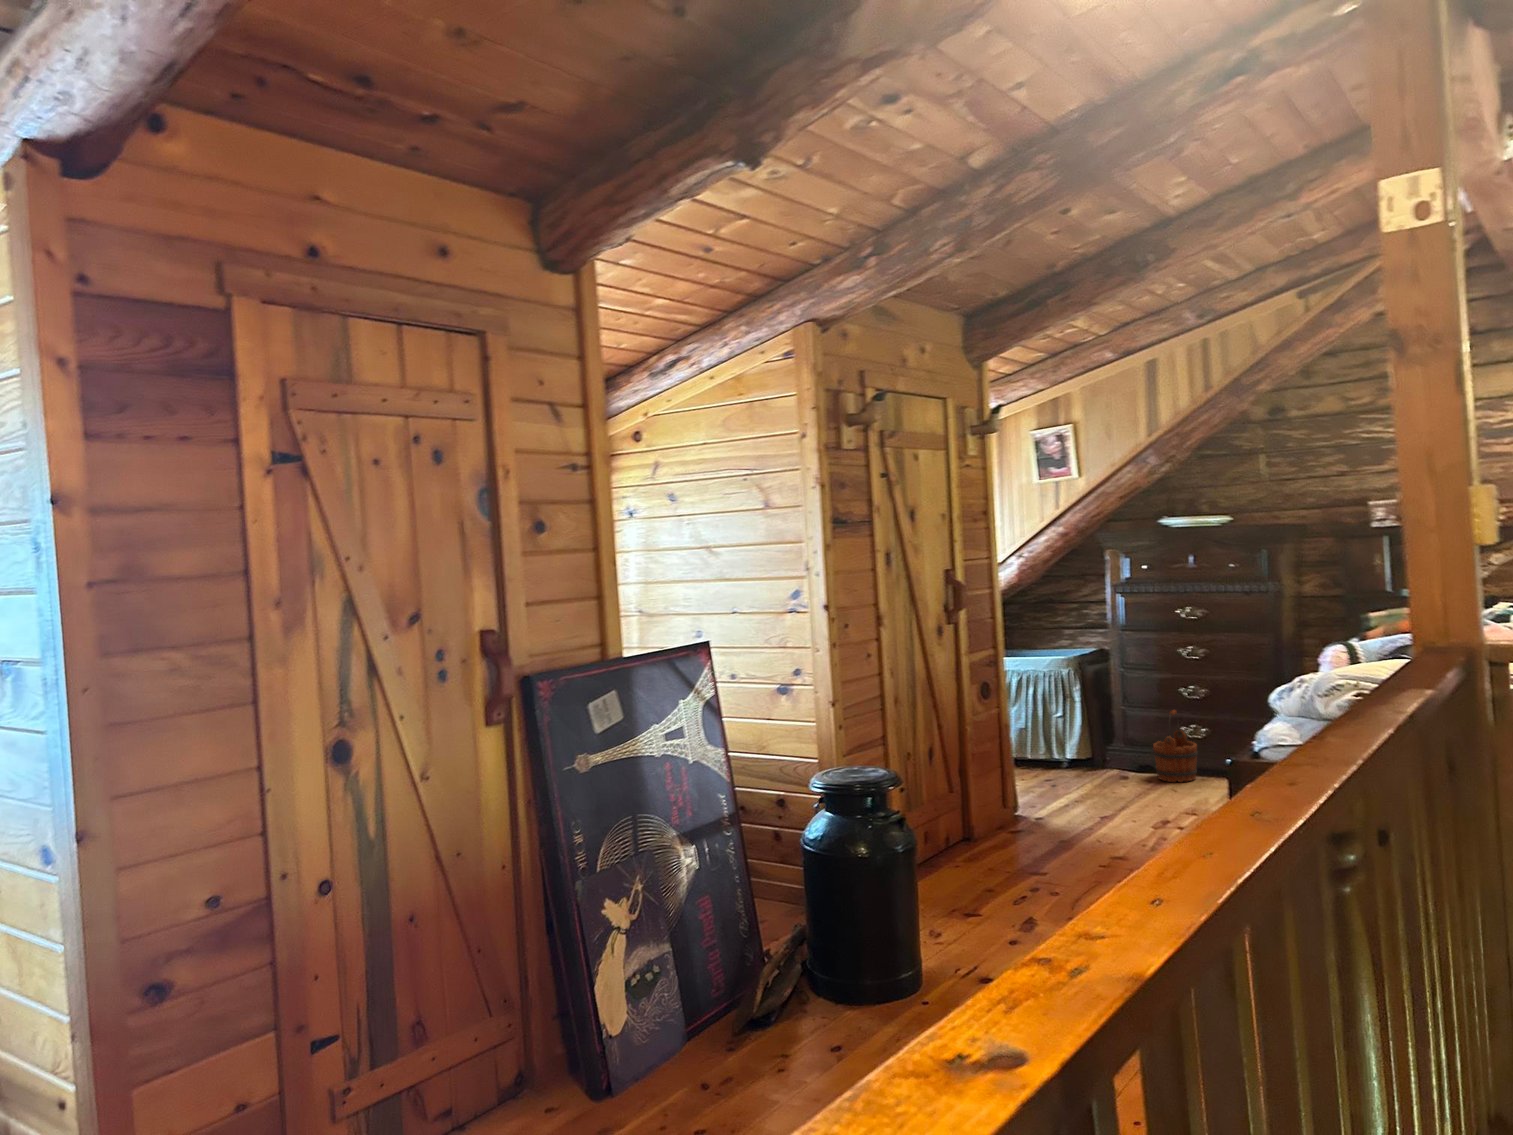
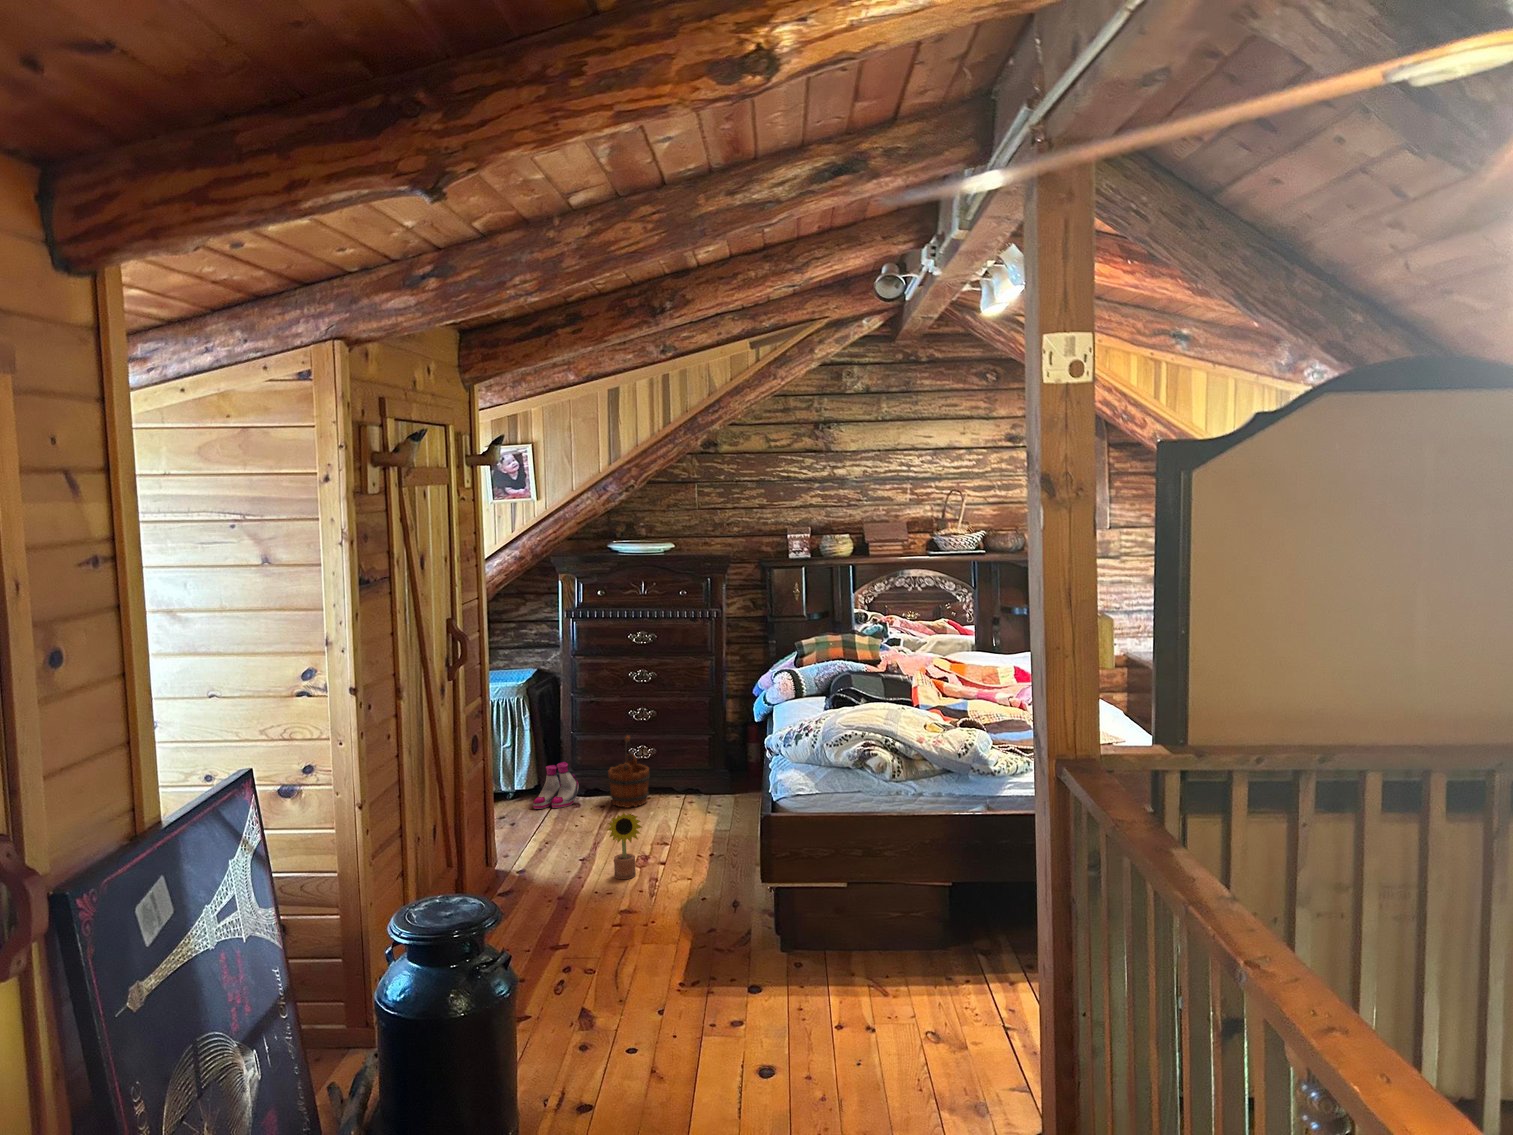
boots: none [1079,733,1127,777] -> present [533,762,579,809]
decorative plant: none [1109,766,1146,834] -> present [607,813,642,879]

